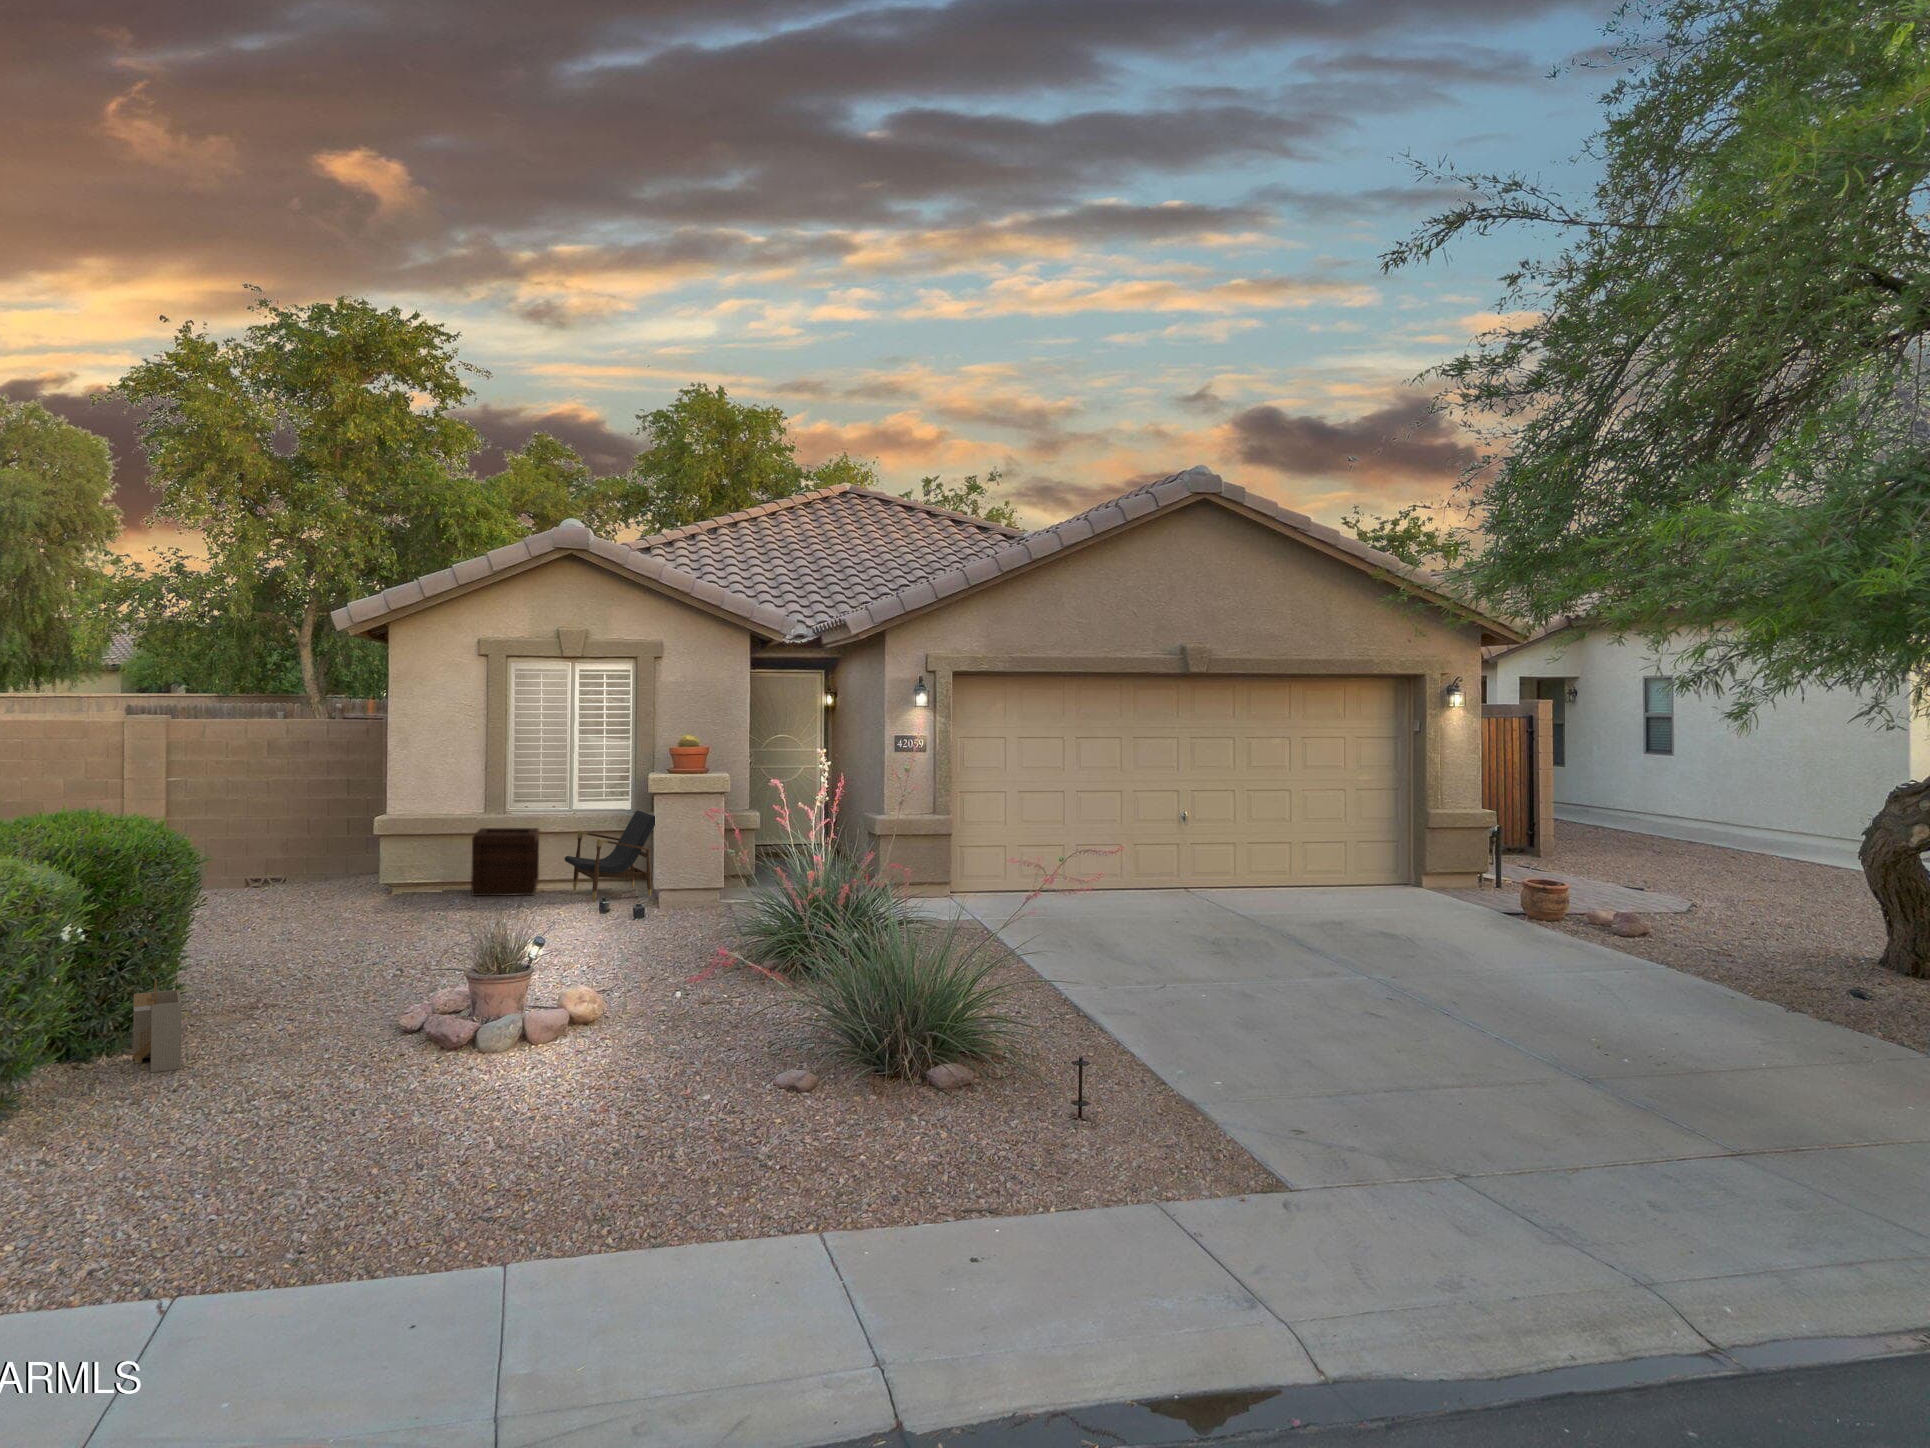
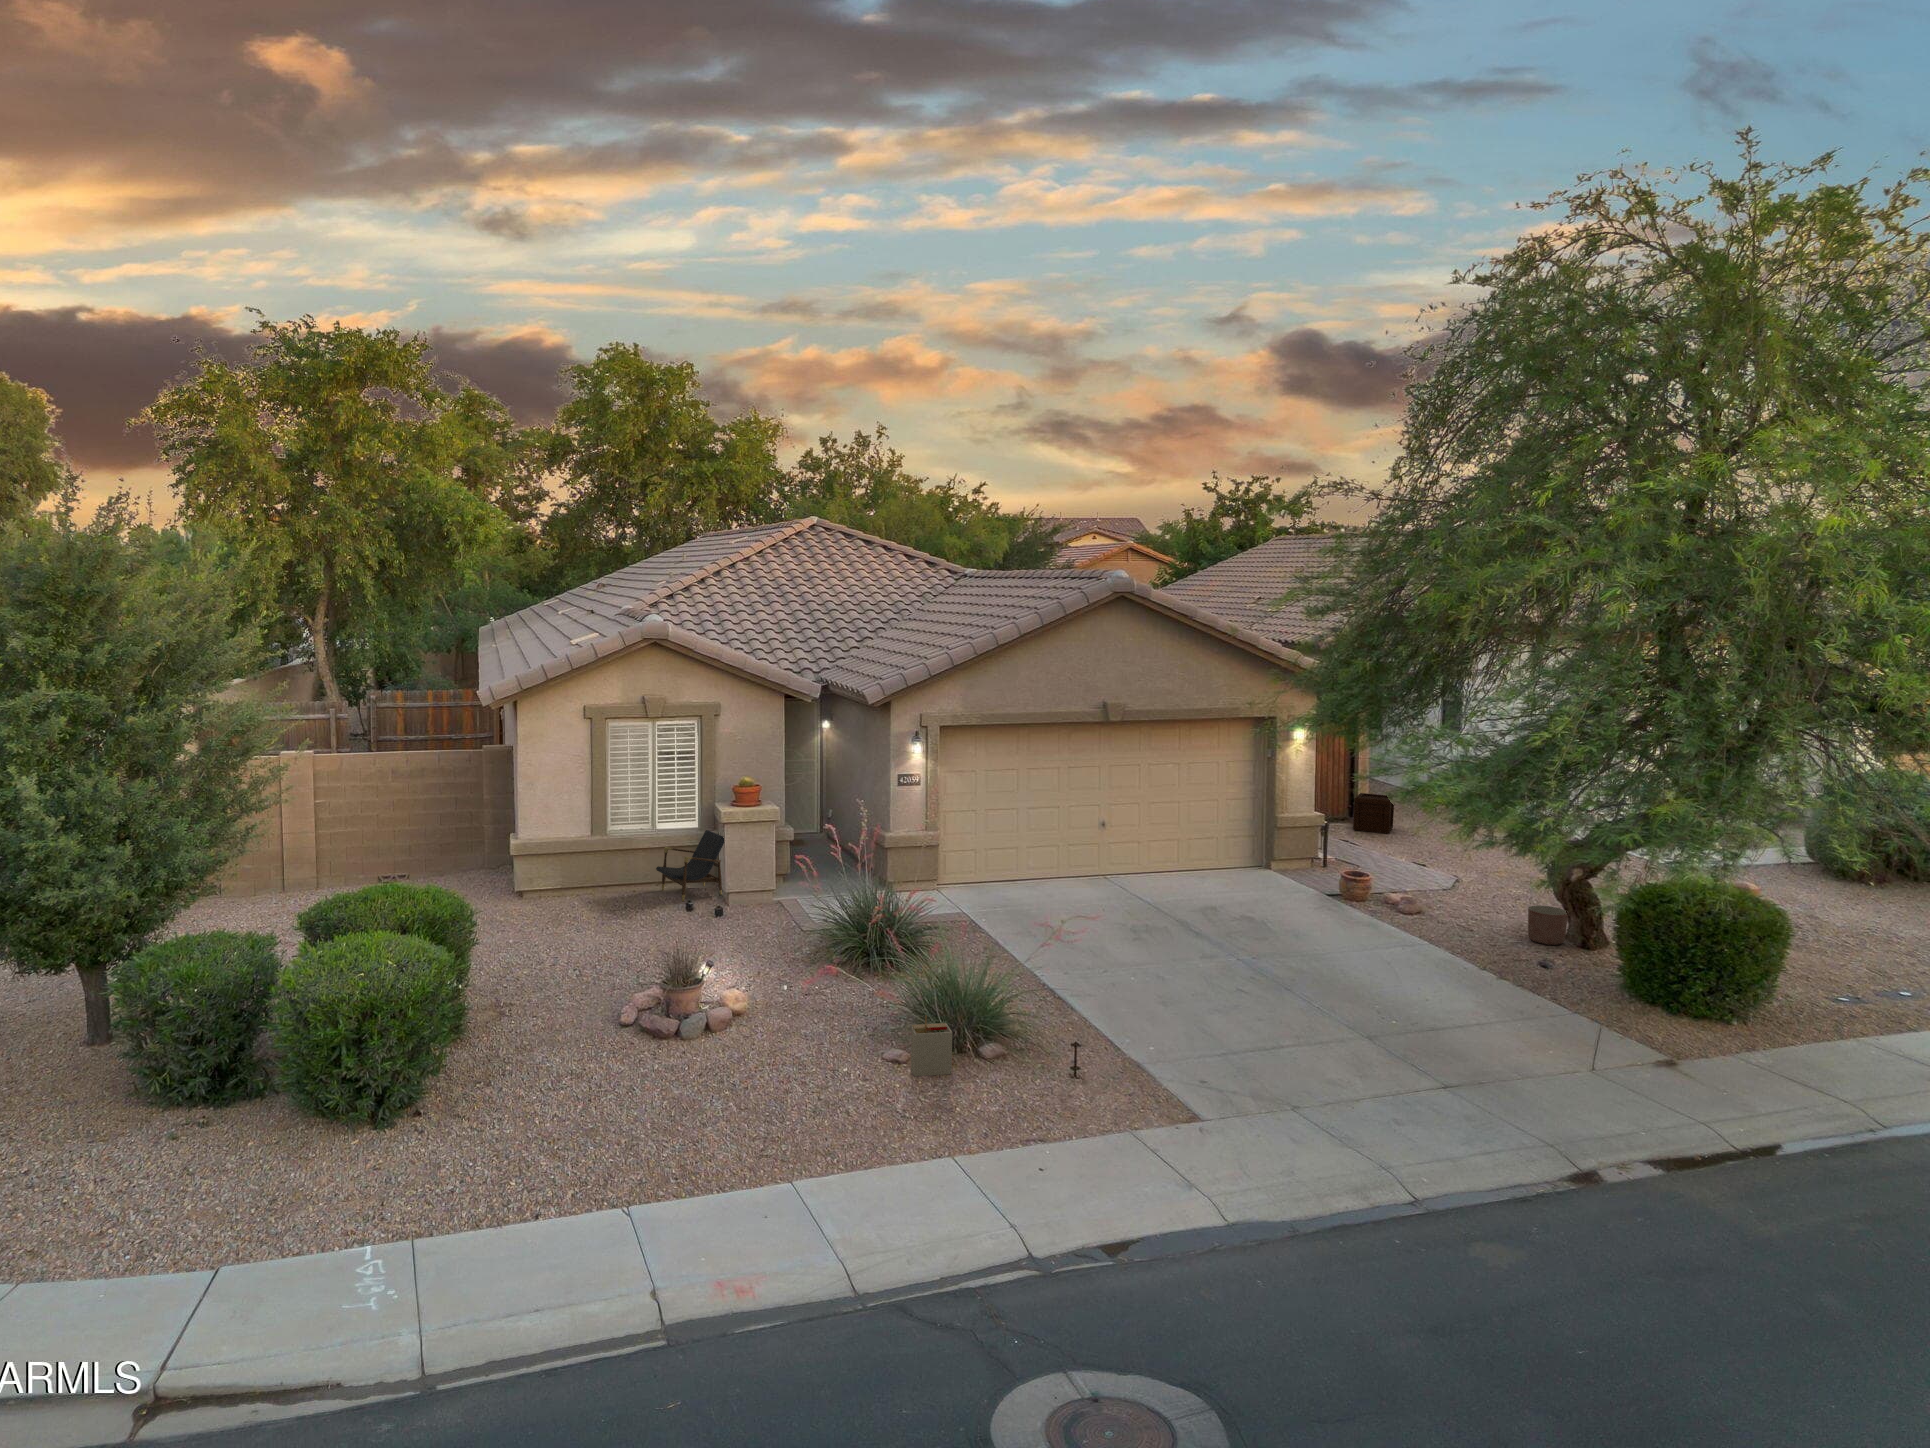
wooden crate: present [471,828,539,896] -> present [1353,793,1394,834]
planter: none [1823,919,1888,977] -> present [1528,906,1568,945]
storage bin: present [132,979,182,1072] -> present [911,1015,952,1076]

